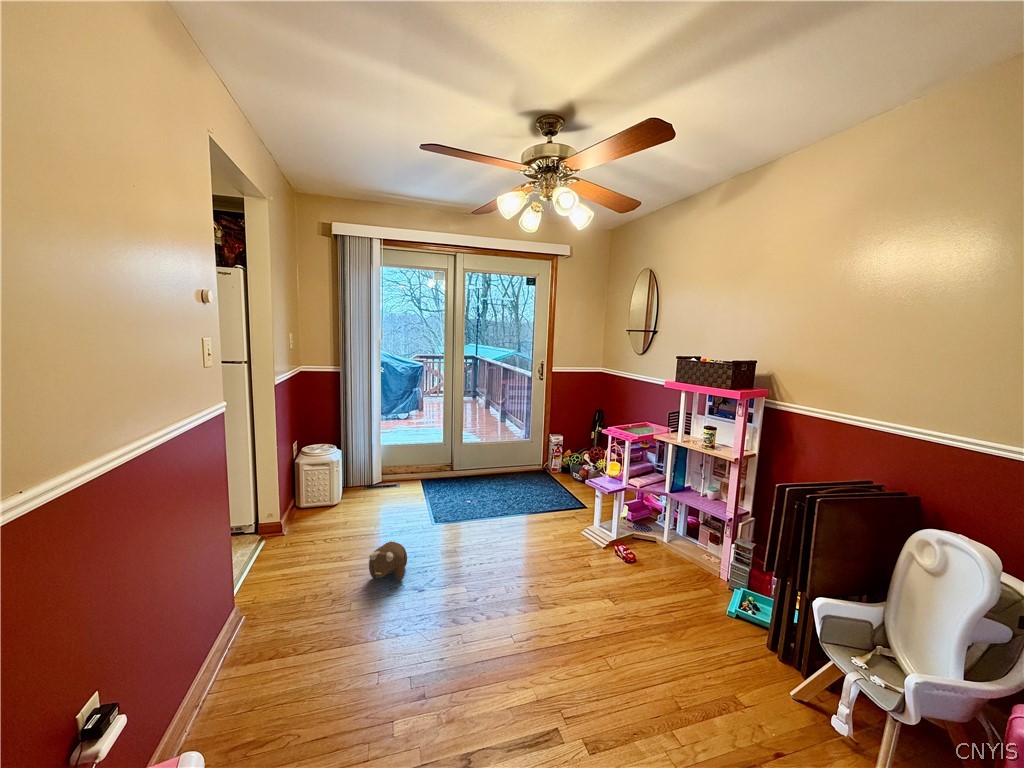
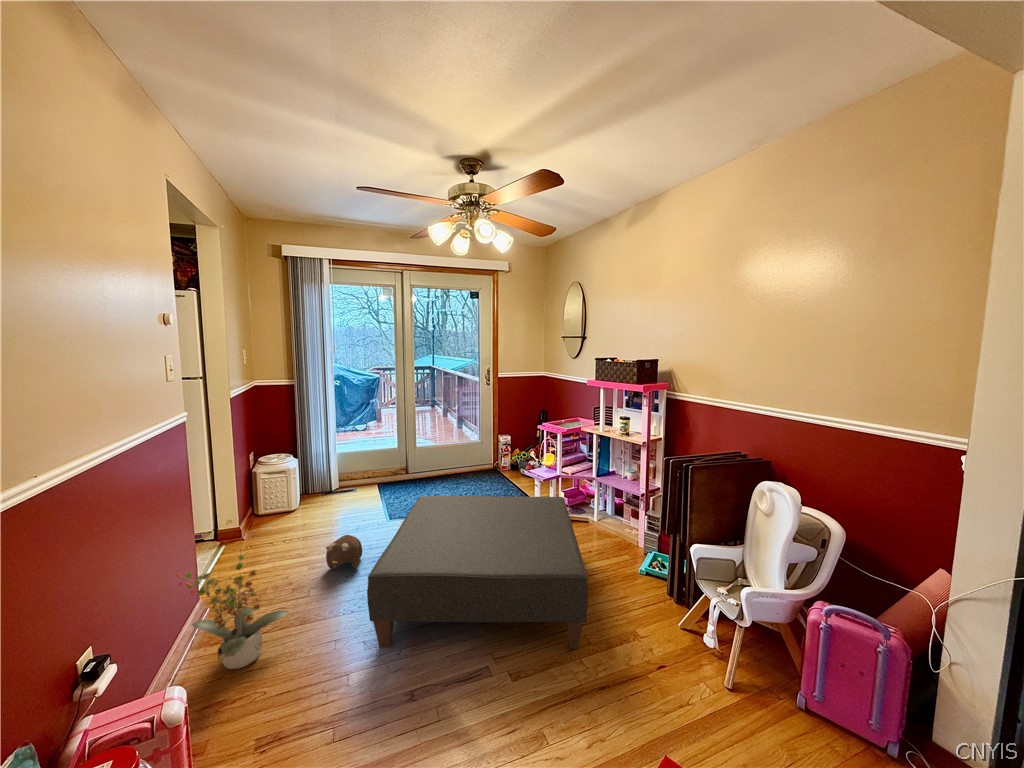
ottoman: none [417,504,687,717] -> present [367,496,588,649]
potted plant: none [207,560,328,700] -> present [176,549,289,669]

